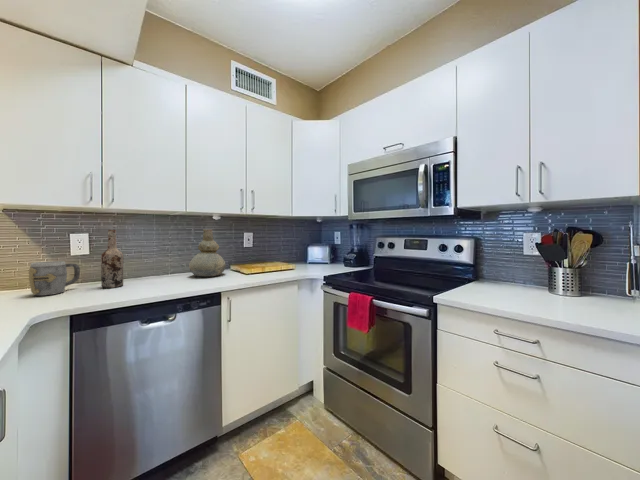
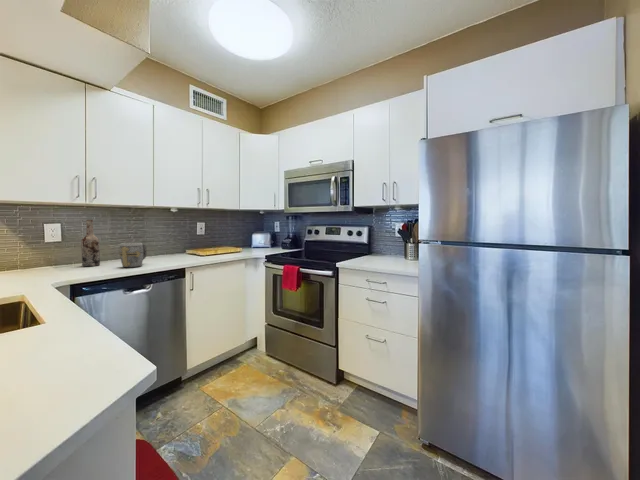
vase: present [189,229,226,276] -> none [152,219,183,257]
mug: present [29,261,80,296] -> present [120,243,147,267]

